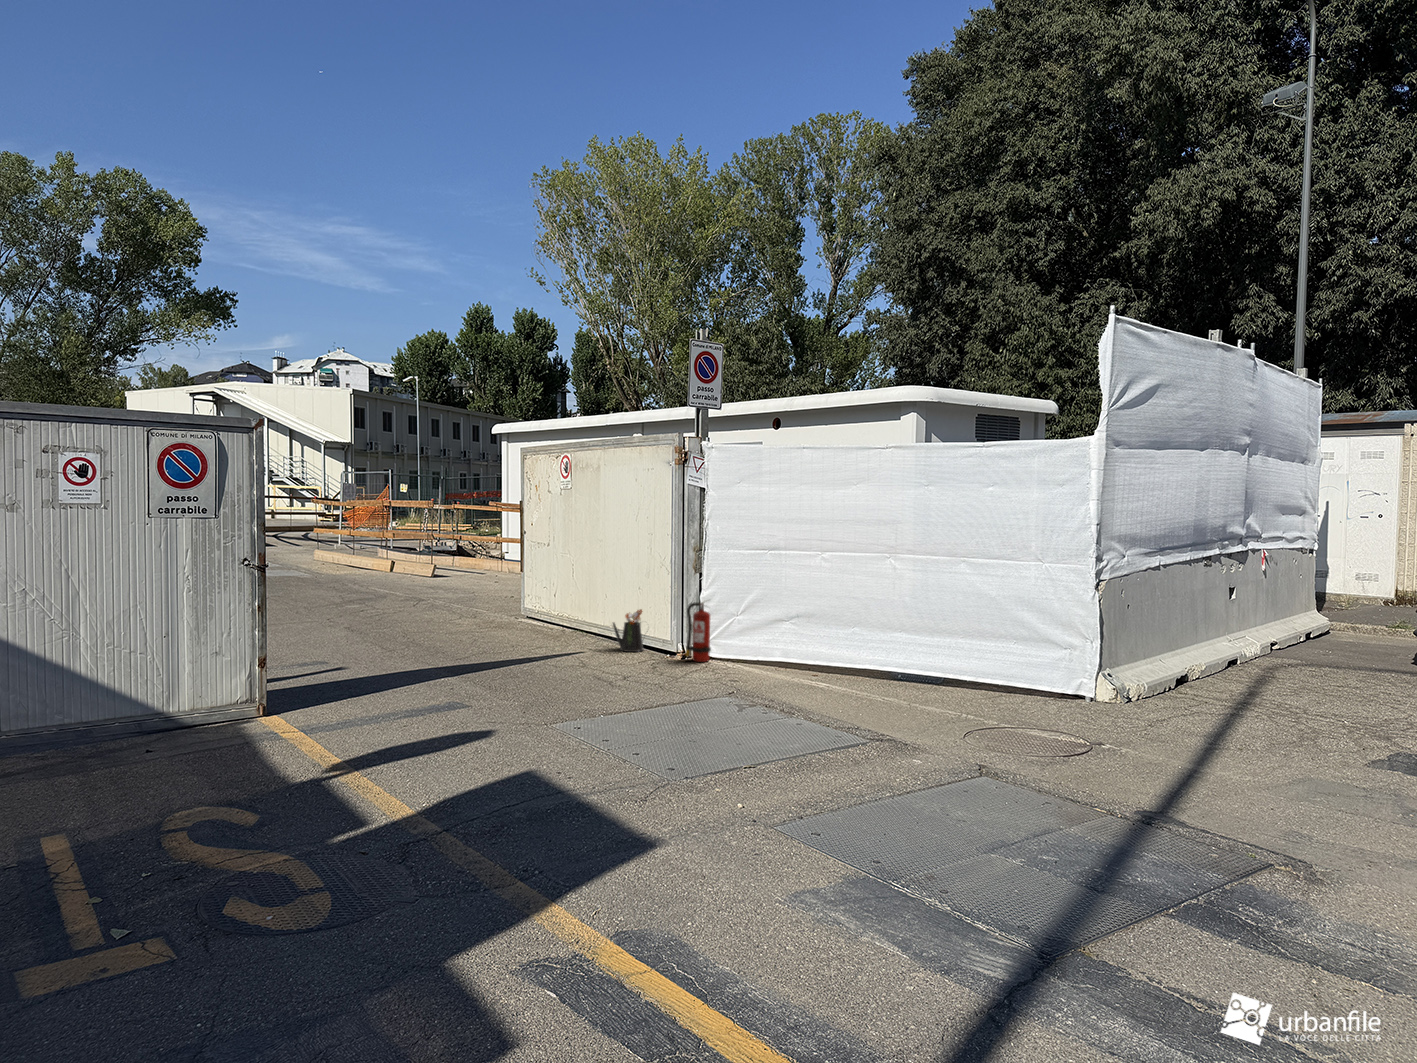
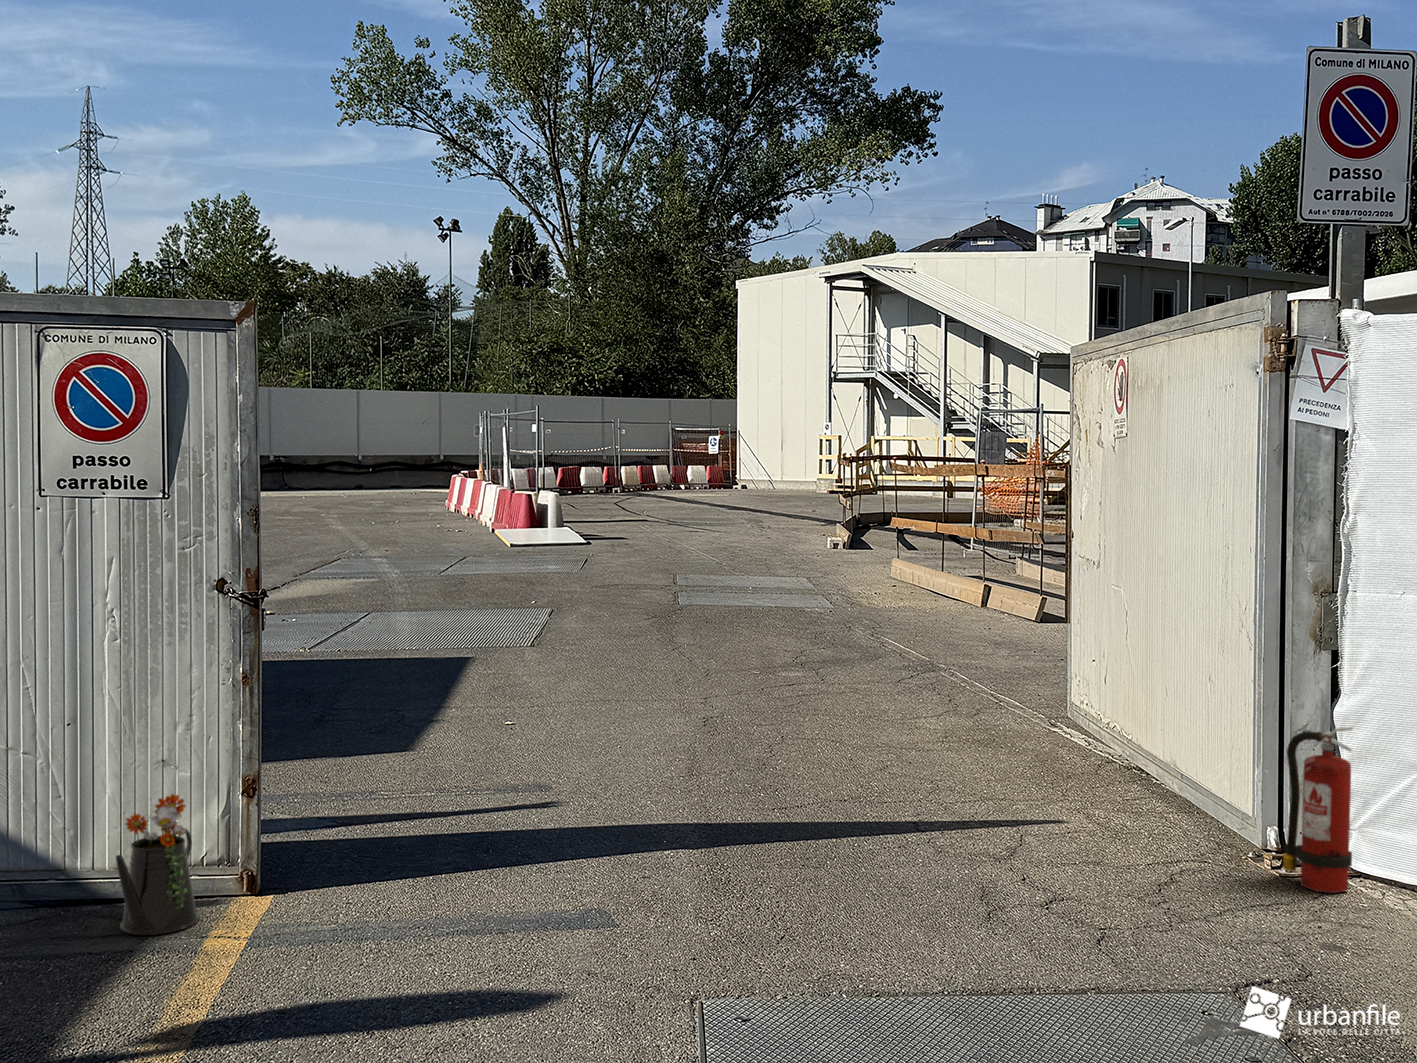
watering can: present [613,609,643,652] -> present [116,794,199,935]

